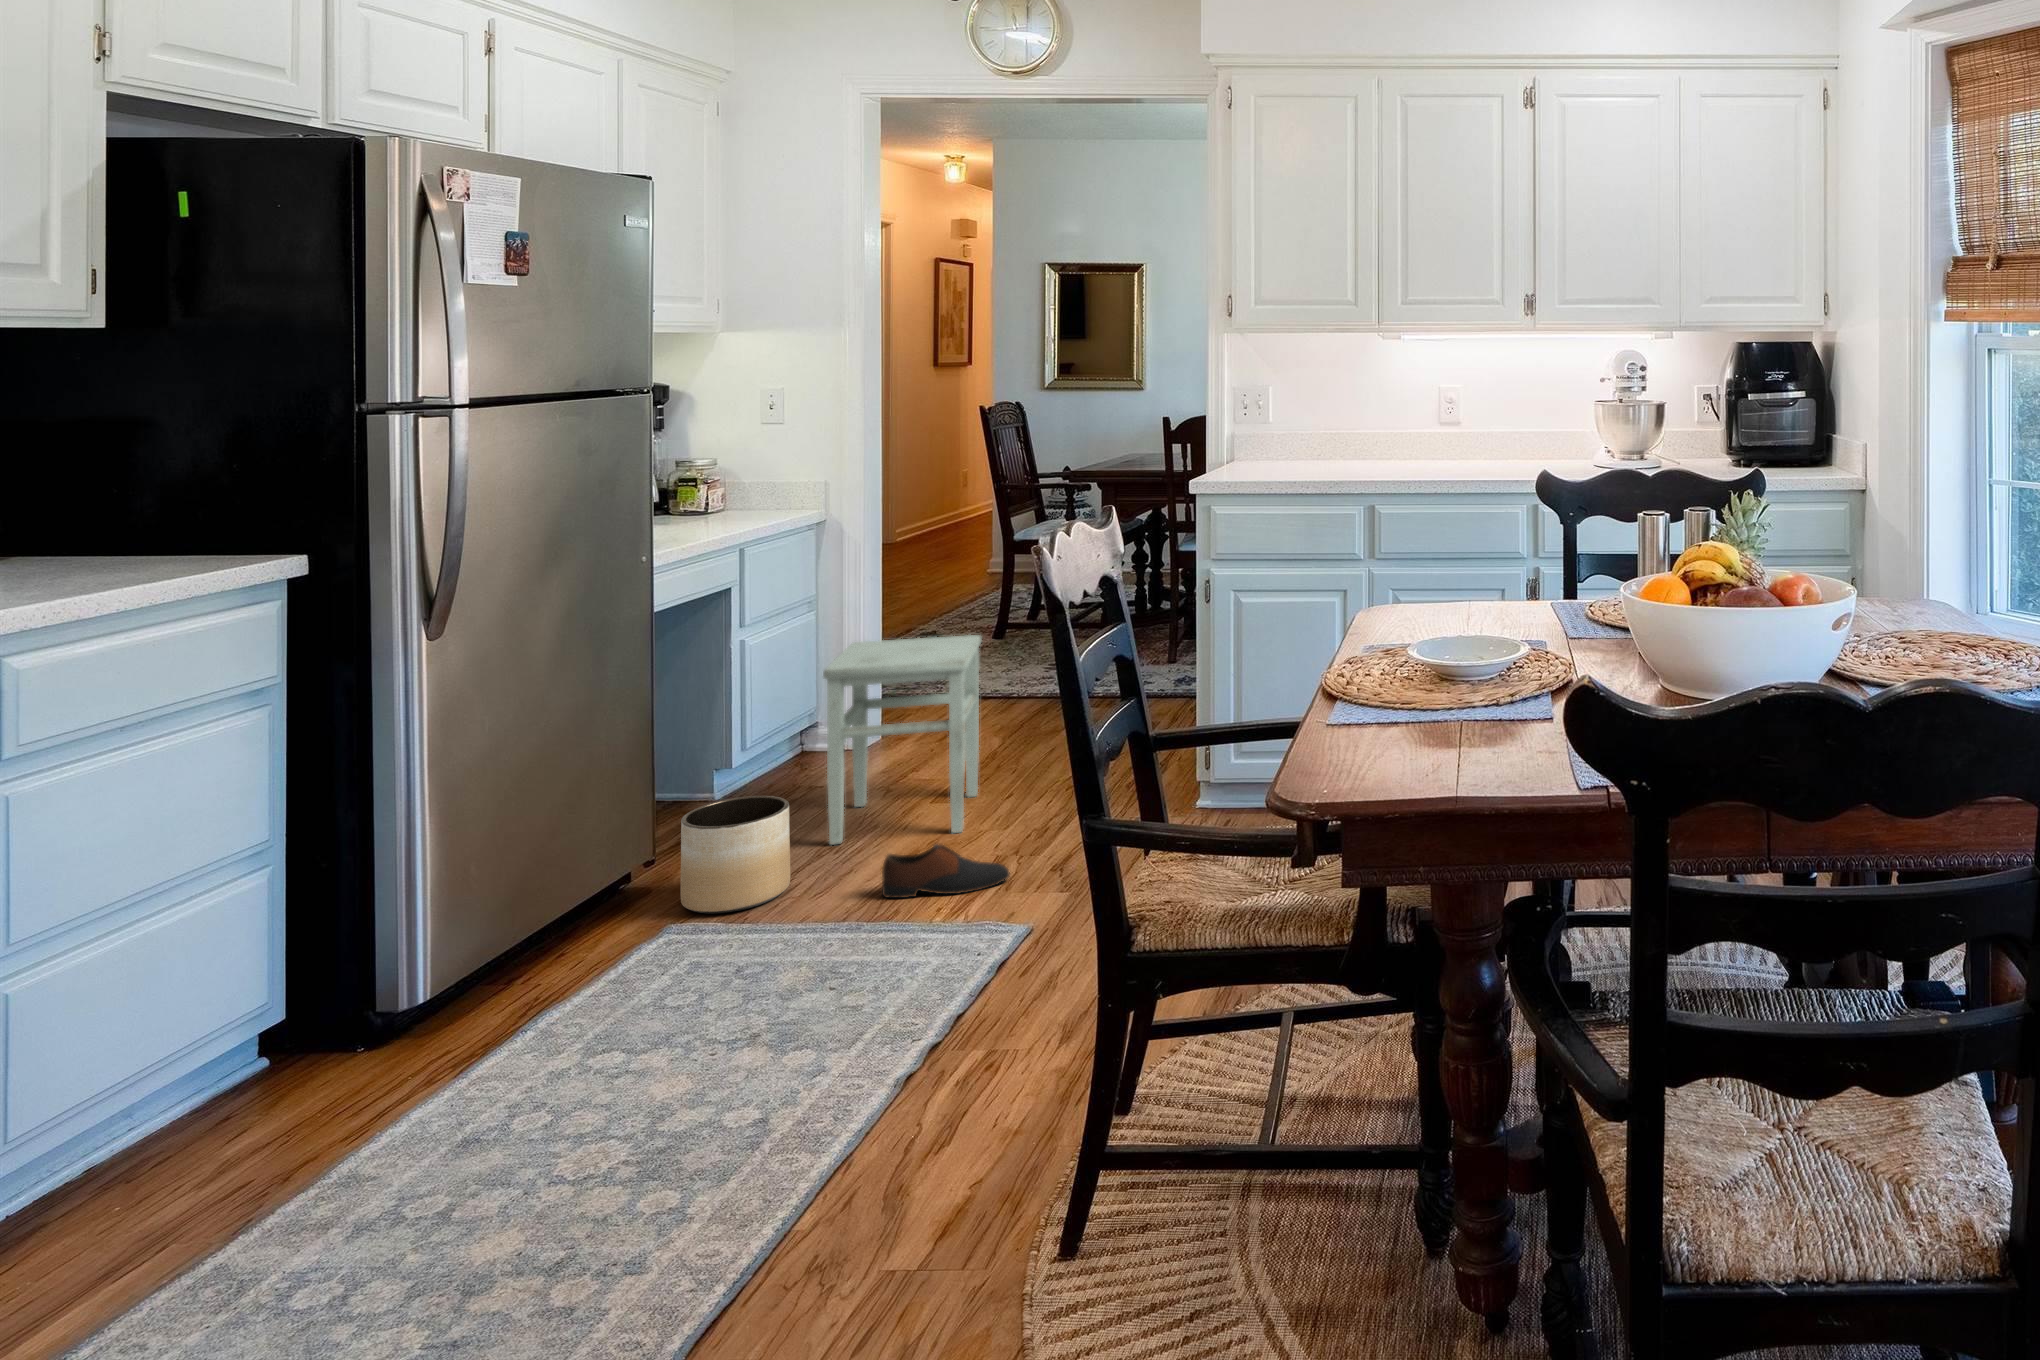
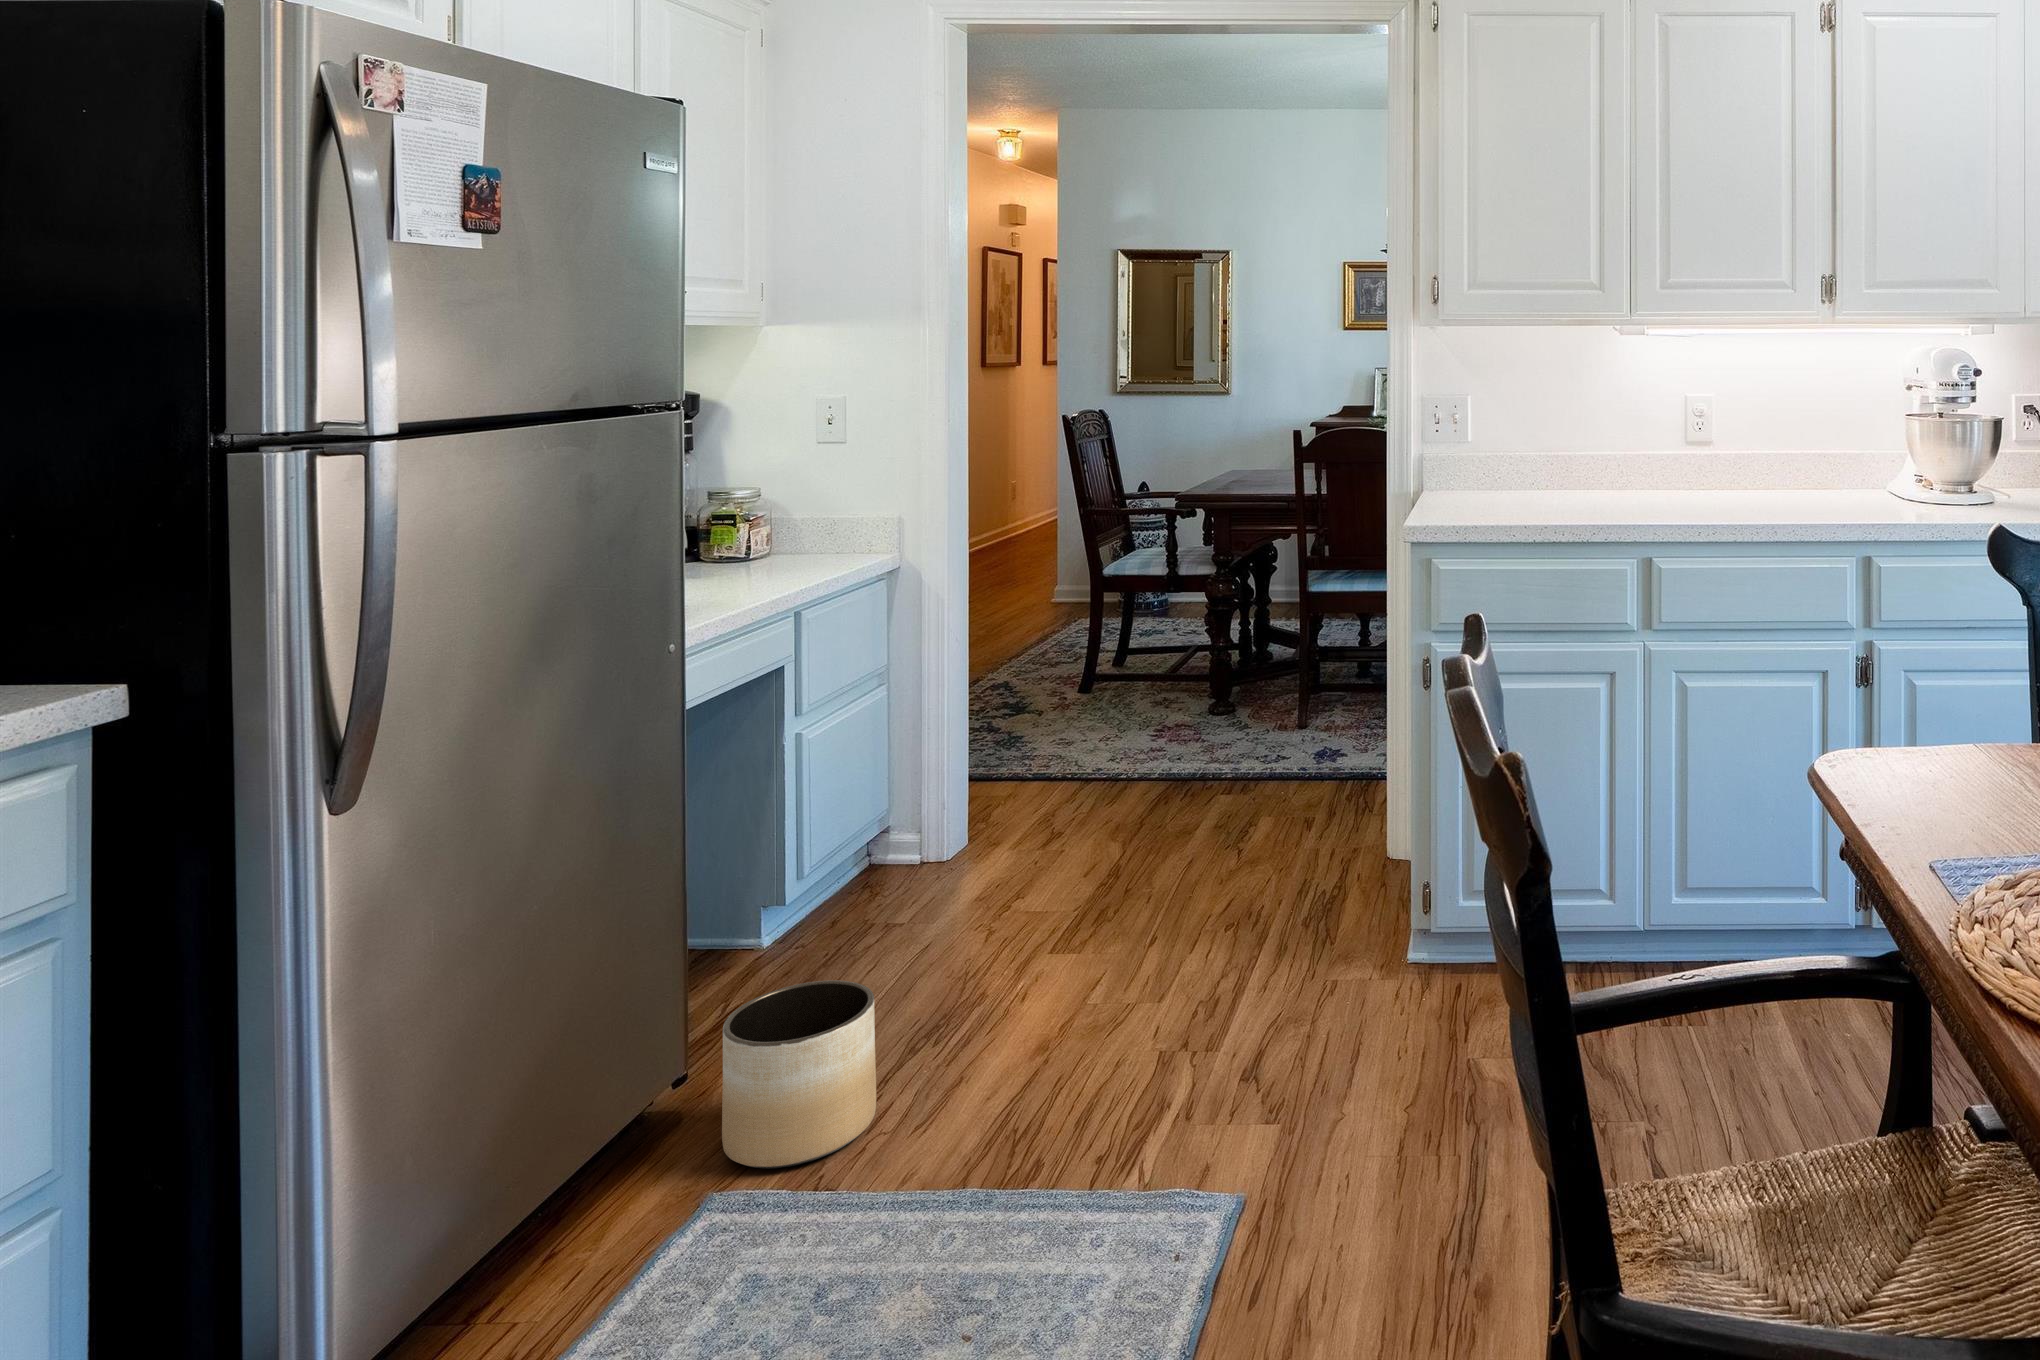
stool: present [823,635,982,844] -> none [913,729,1113,1034]
shoe: present [882,844,1010,898] -> none [1009,1055,1187,1139]

